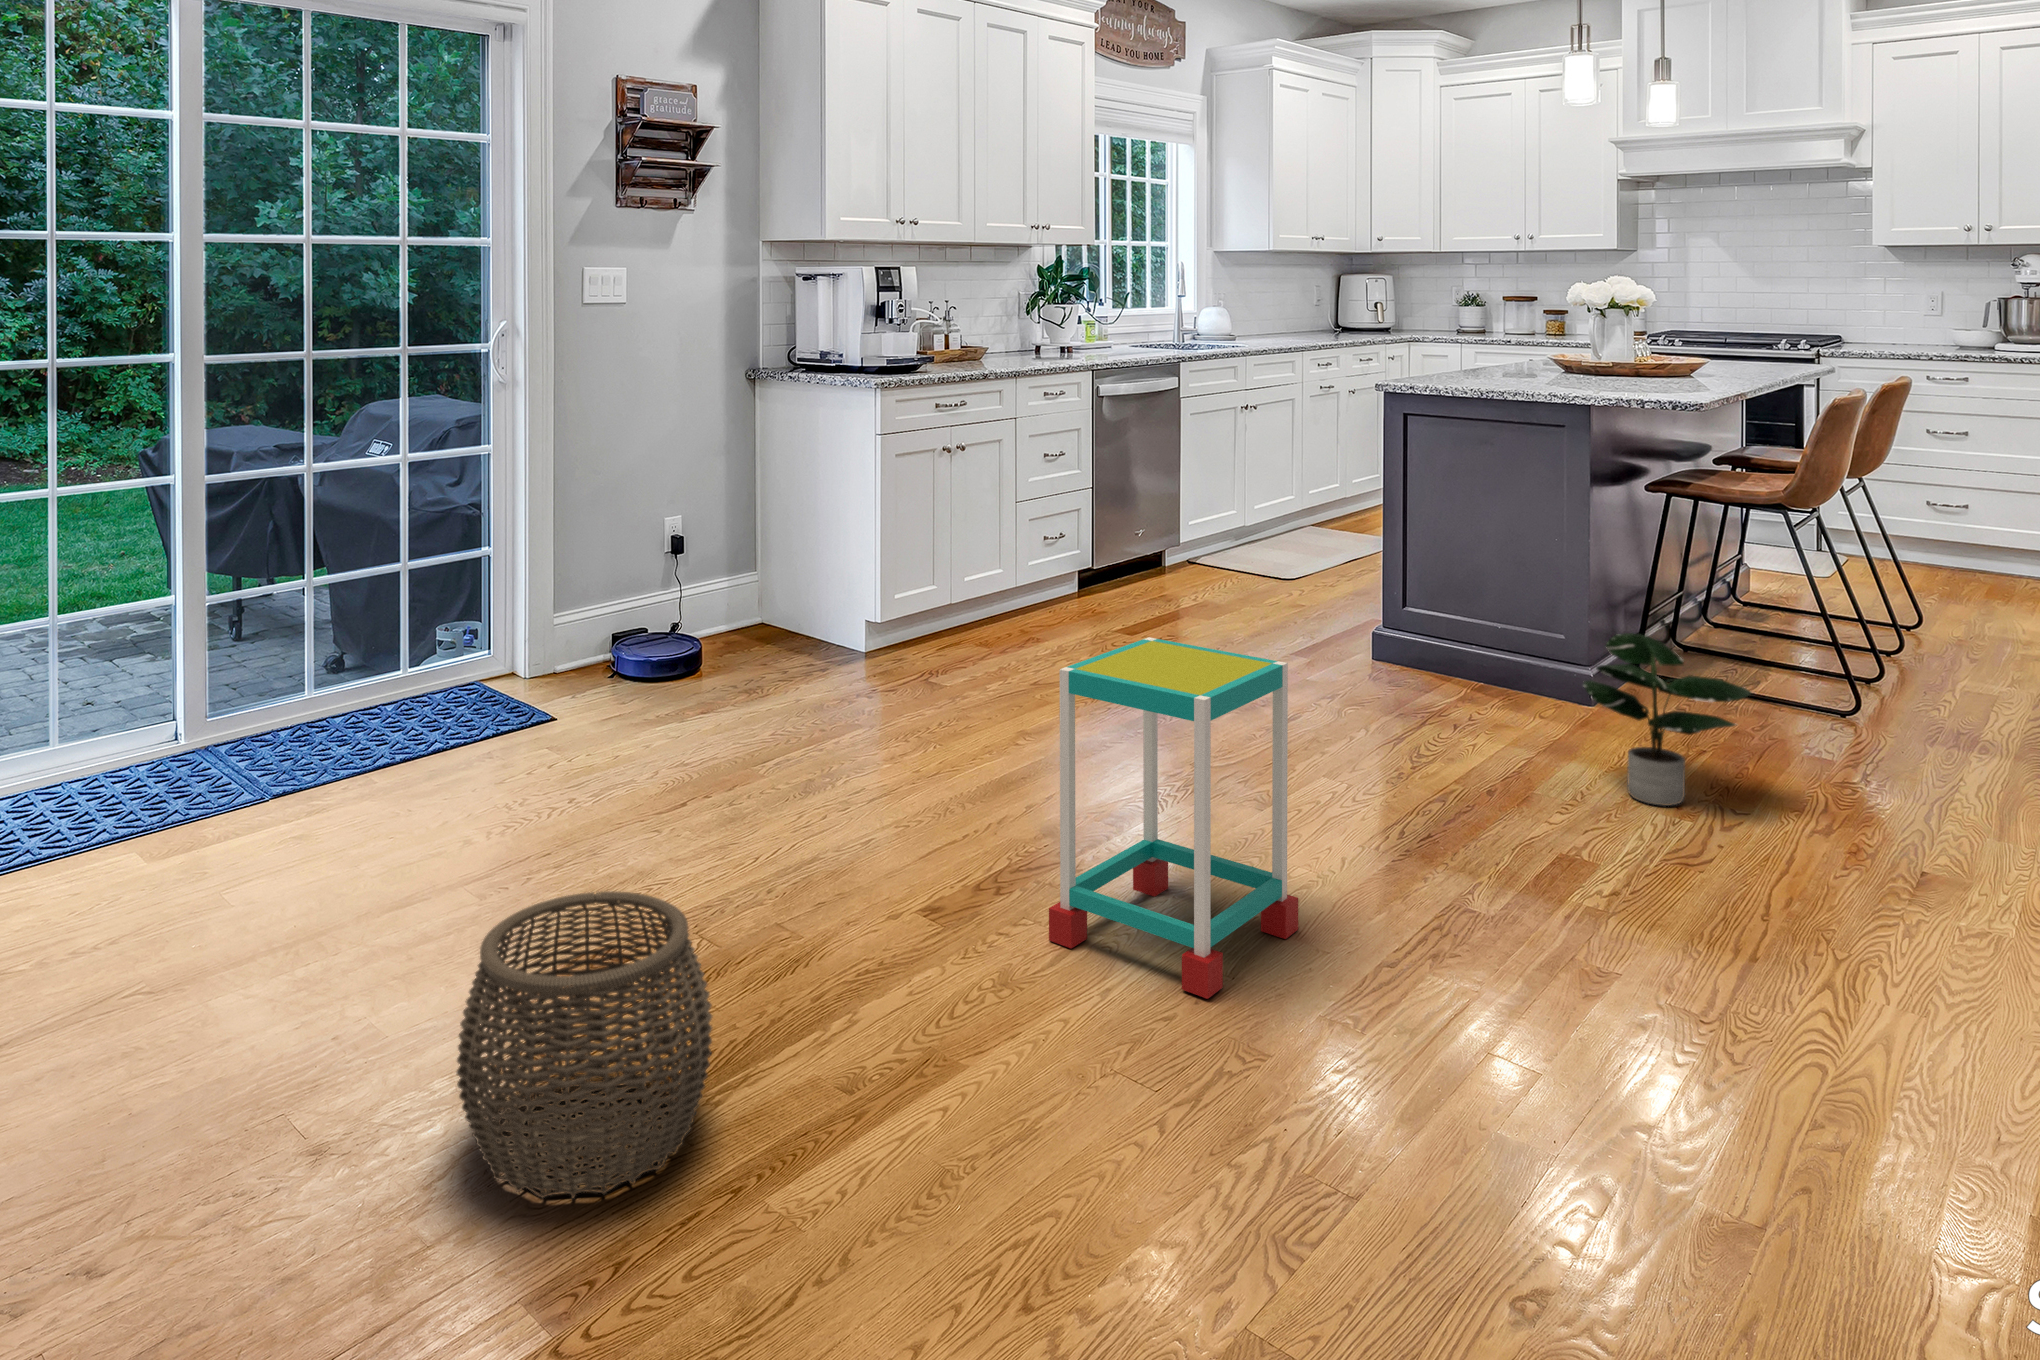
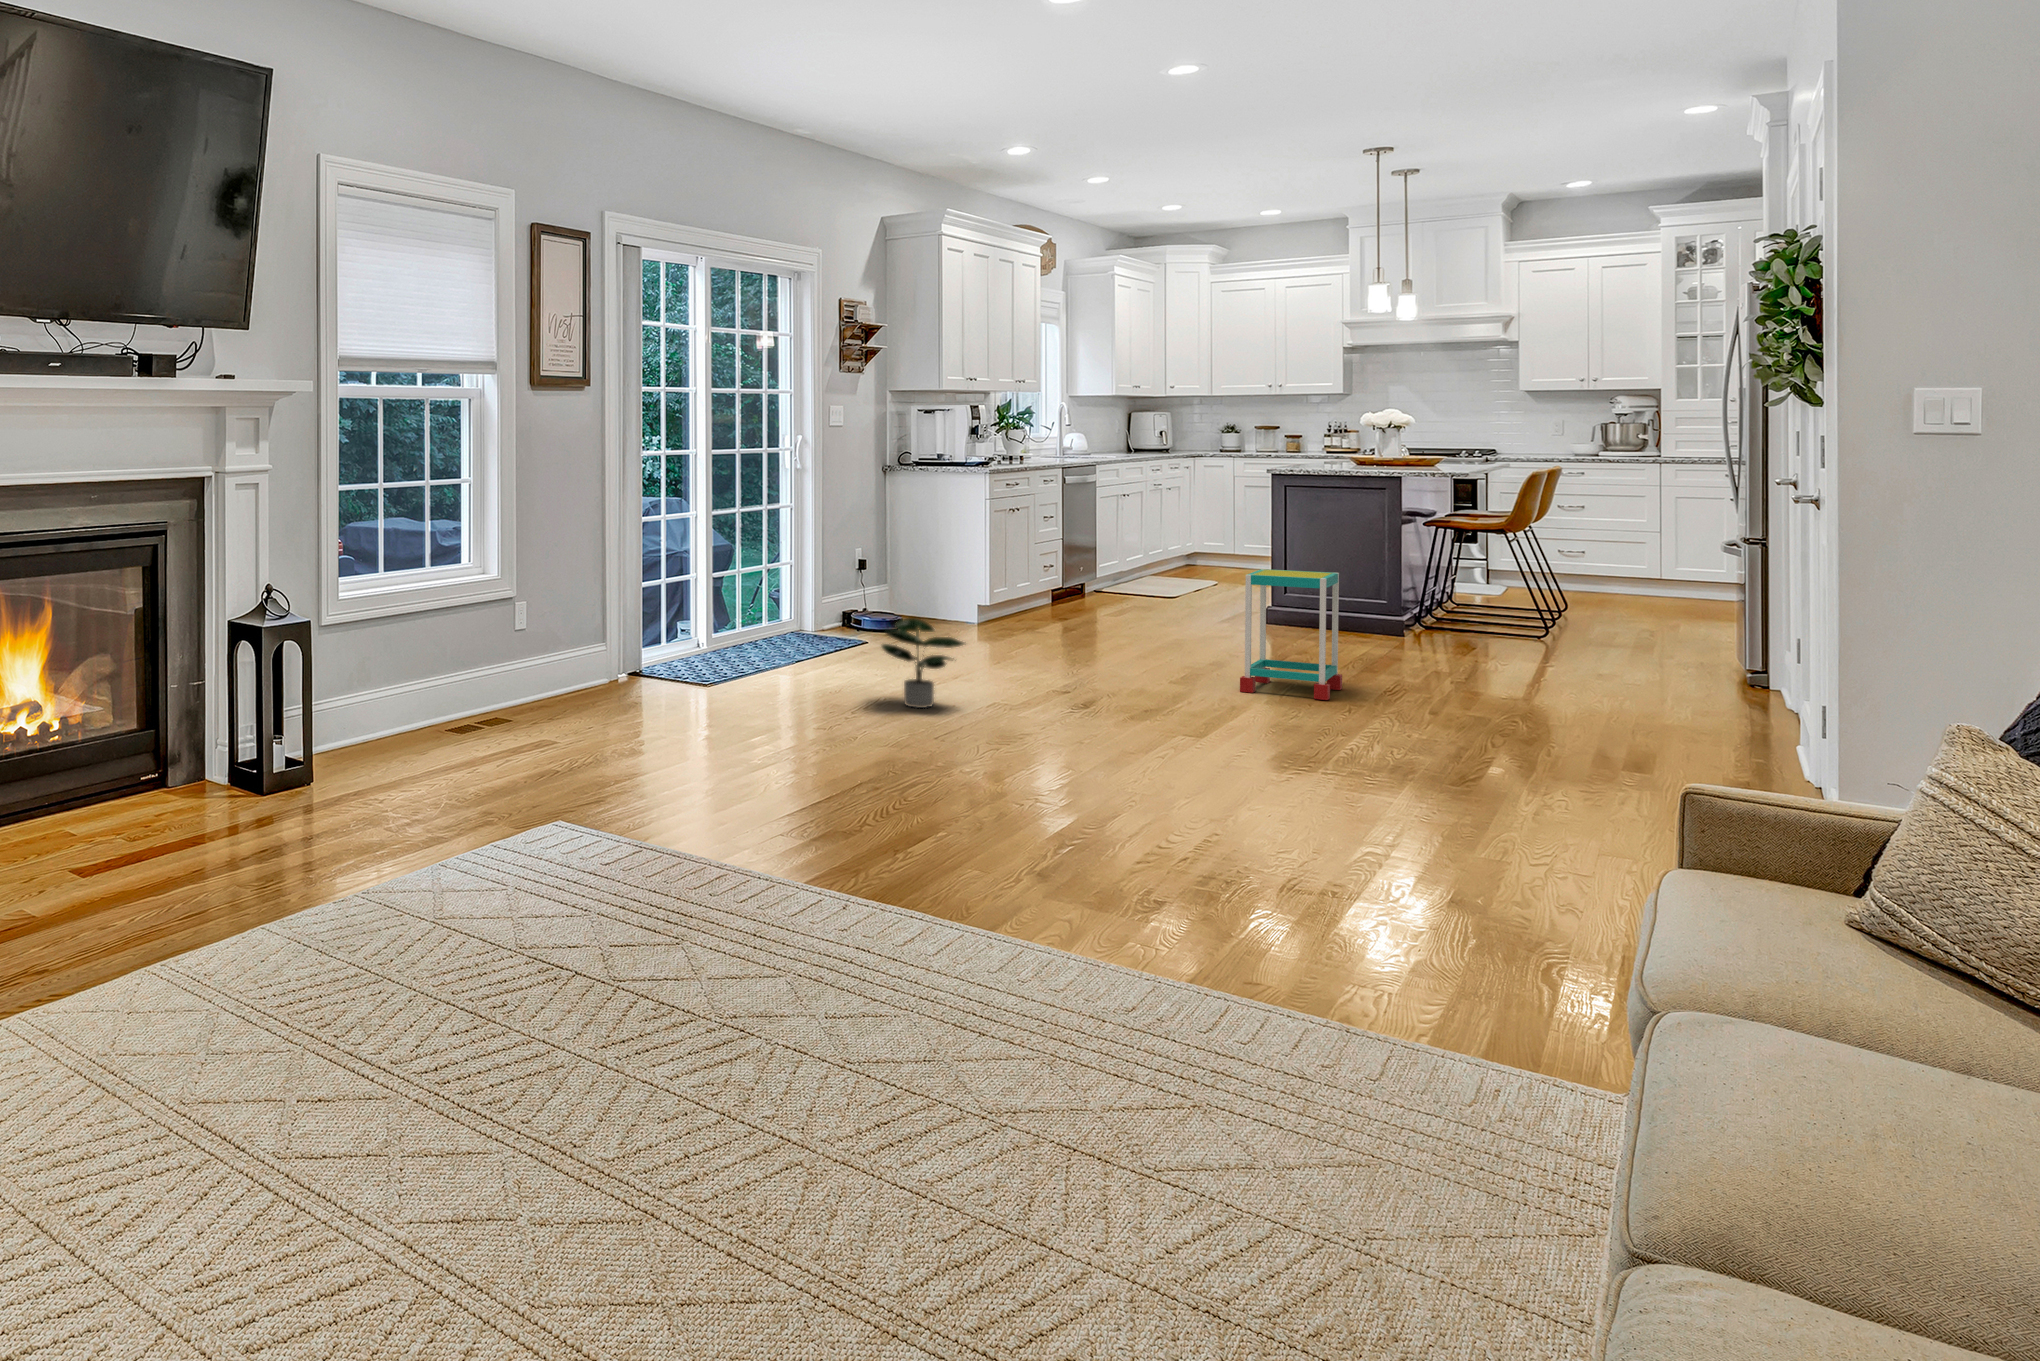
potted plant: present [1583,633,1752,806] -> present [882,618,964,708]
woven basket: present [456,891,712,1199] -> none [1093,642,1193,730]

